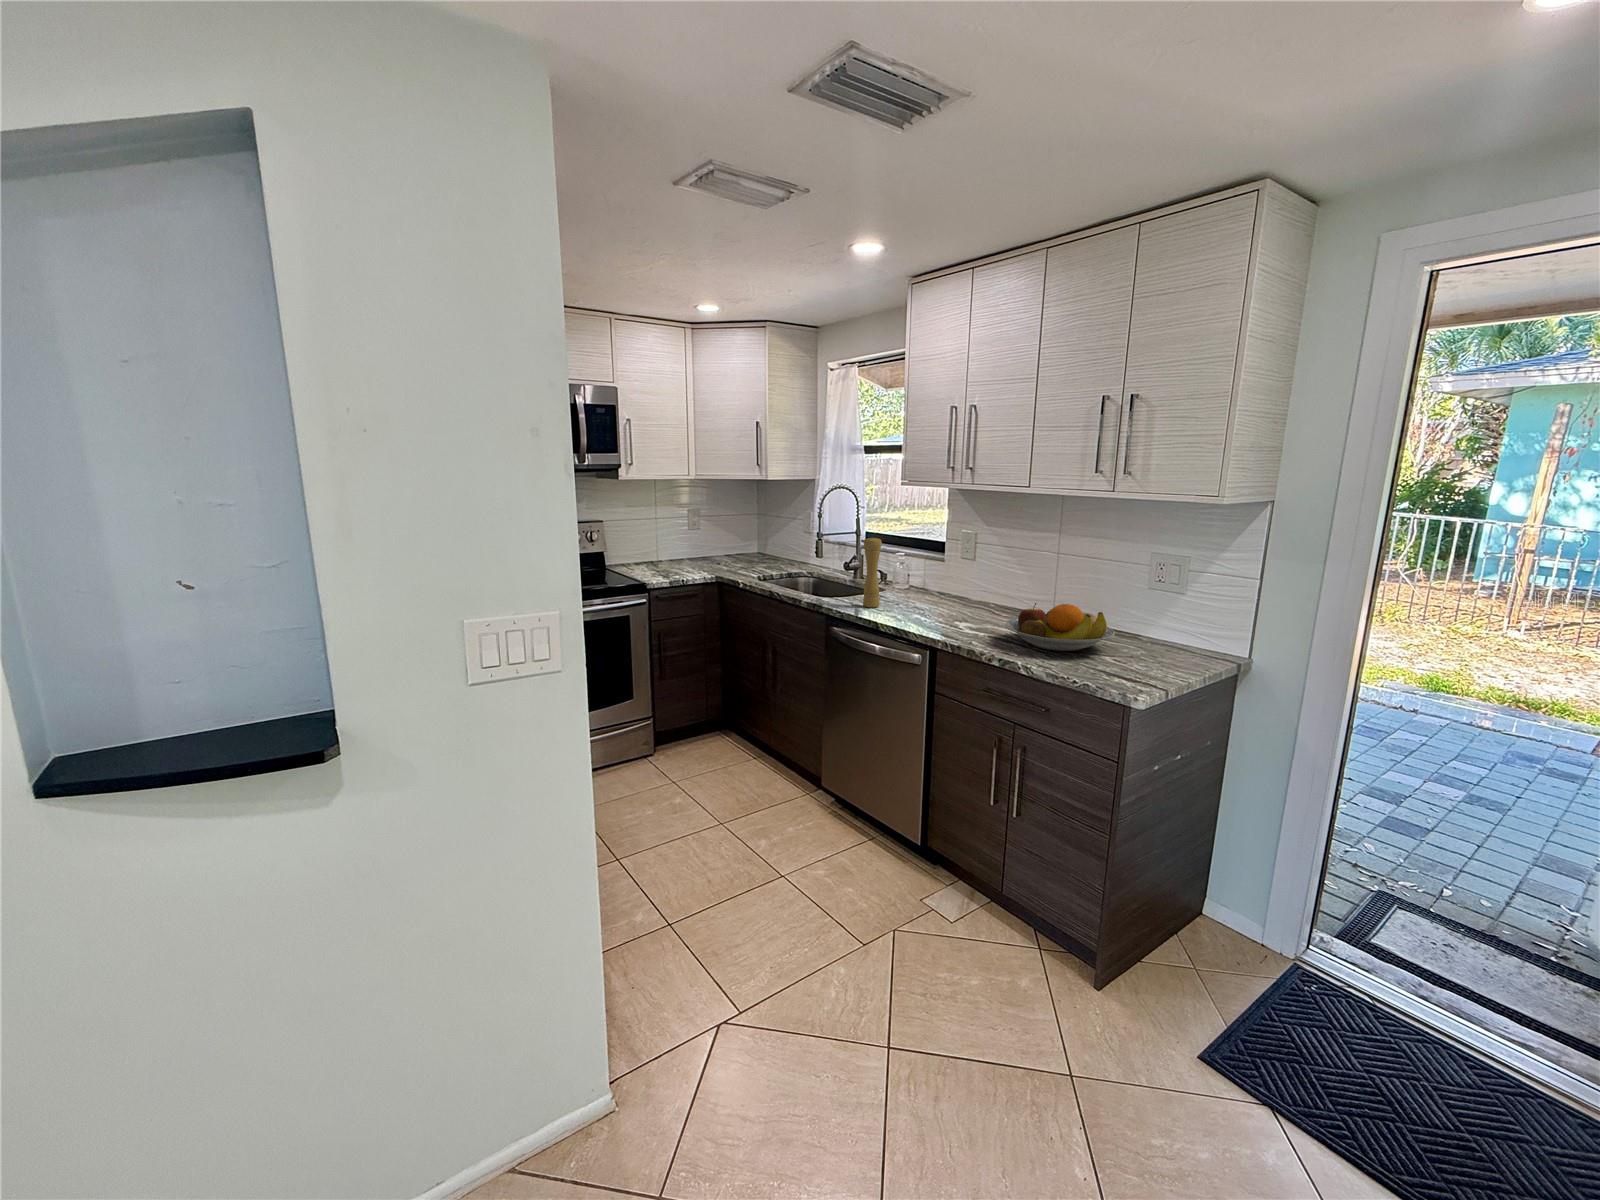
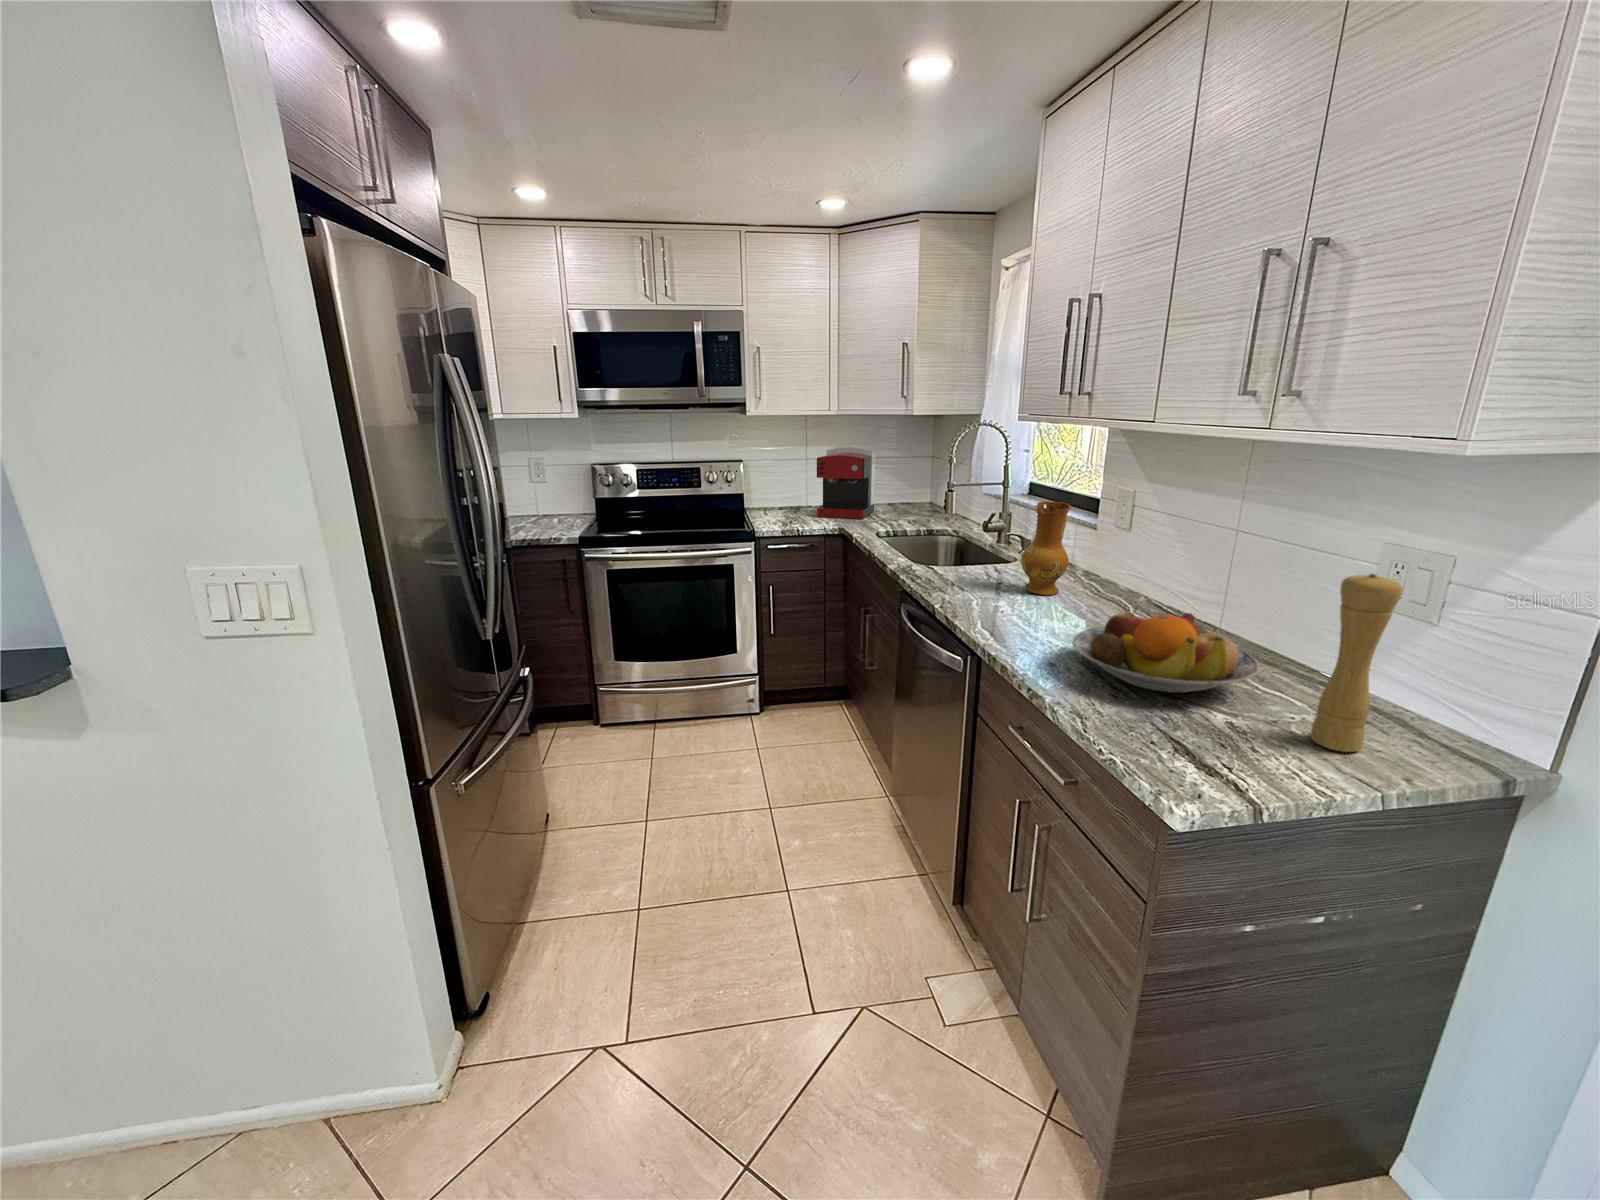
coffee maker: none [679,507,724,569] -> present [817,447,875,519]
pepper mill: present [863,537,882,607] -> present [1310,574,1403,752]
ceramic jug: none [916,542,949,609] -> present [1021,501,1071,596]

